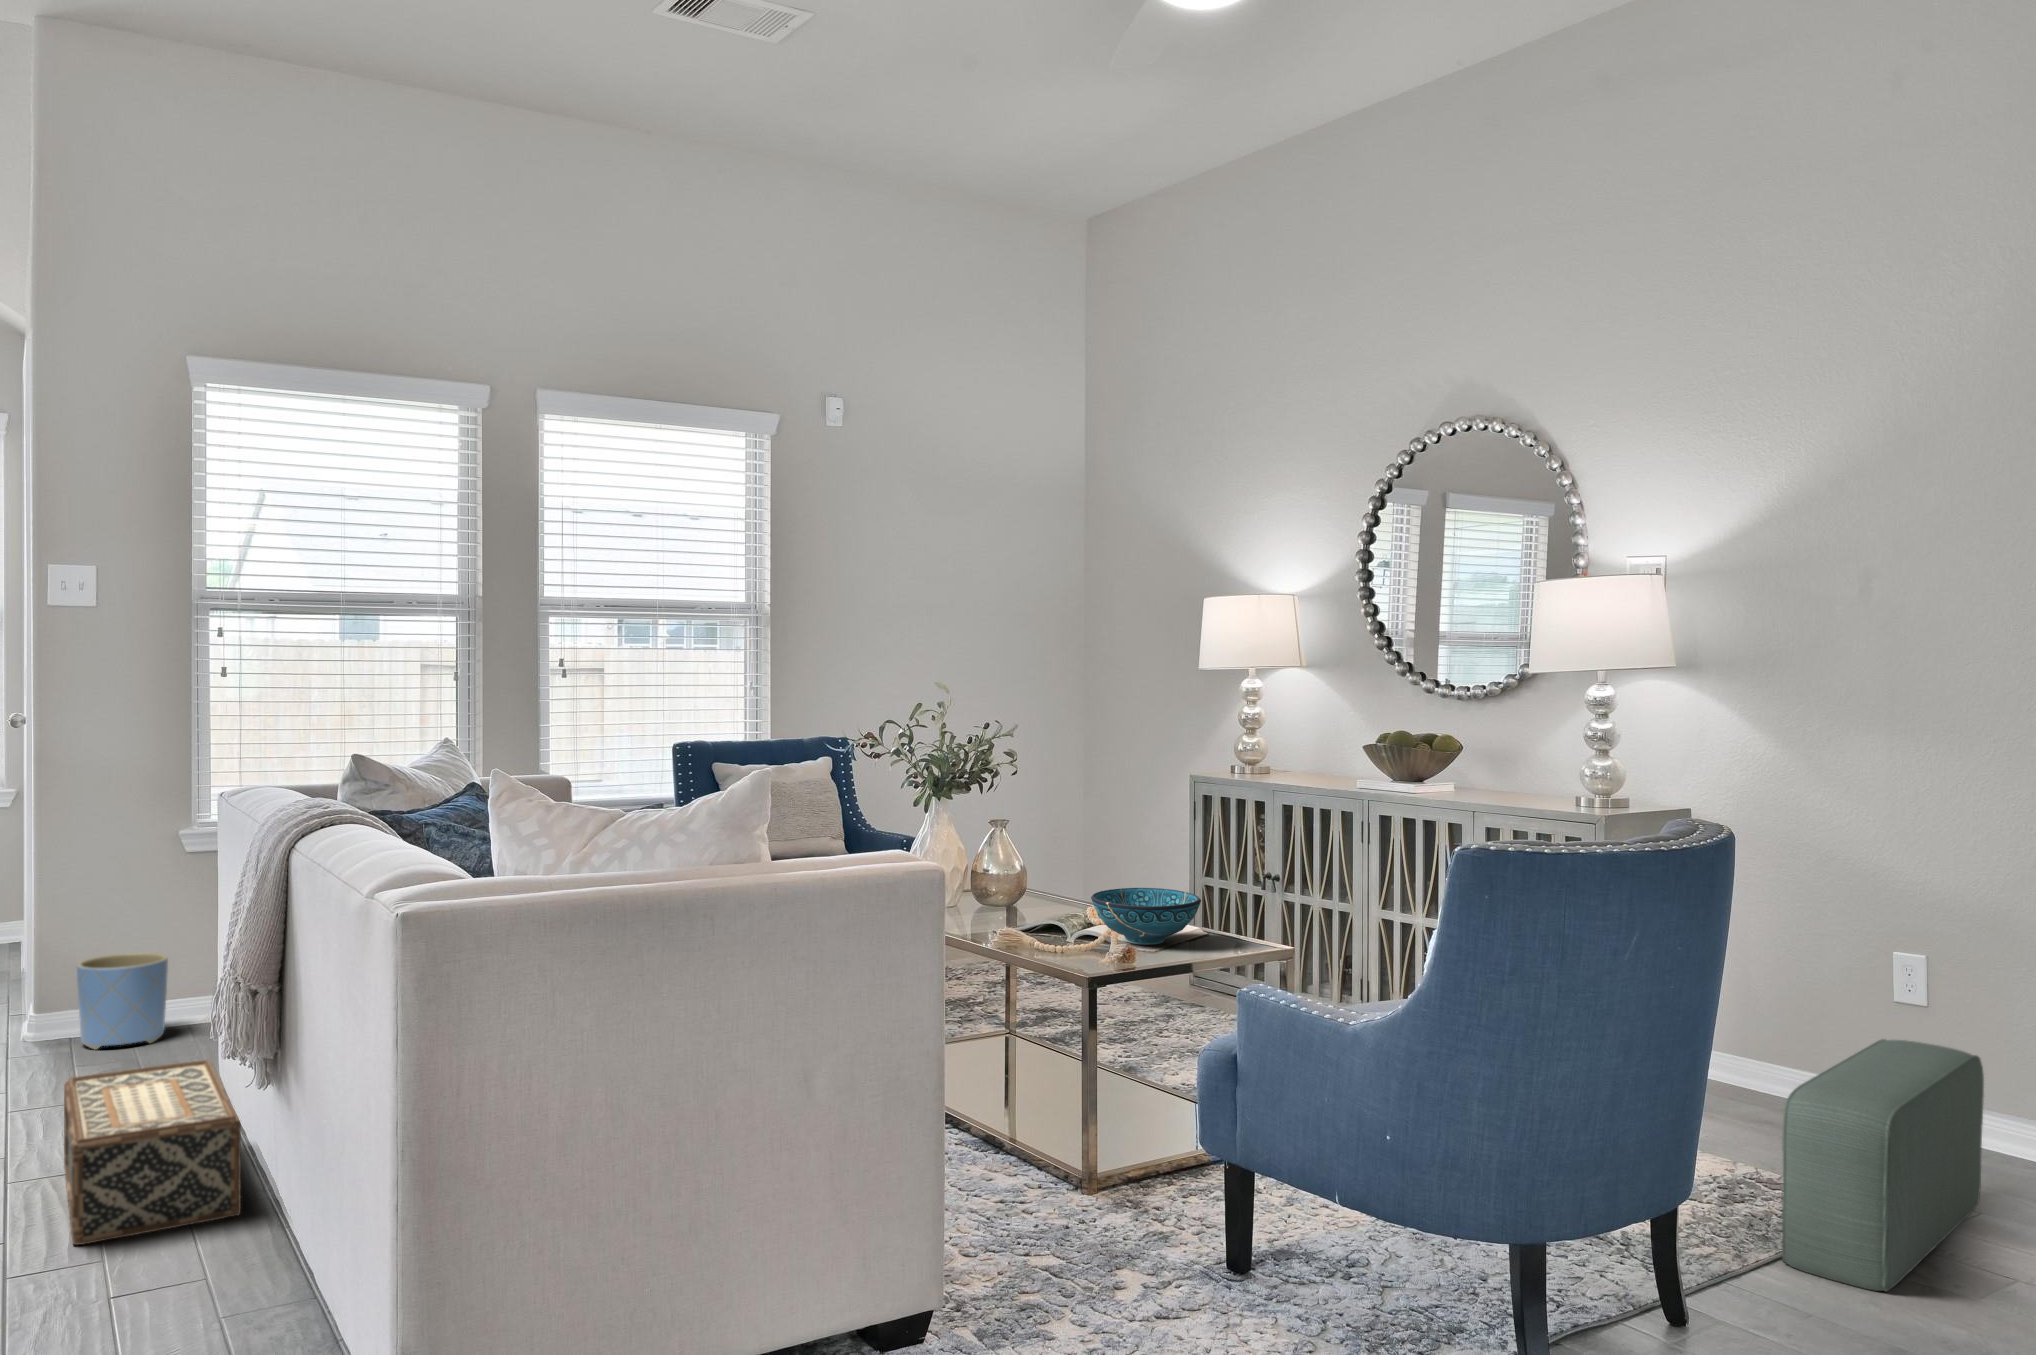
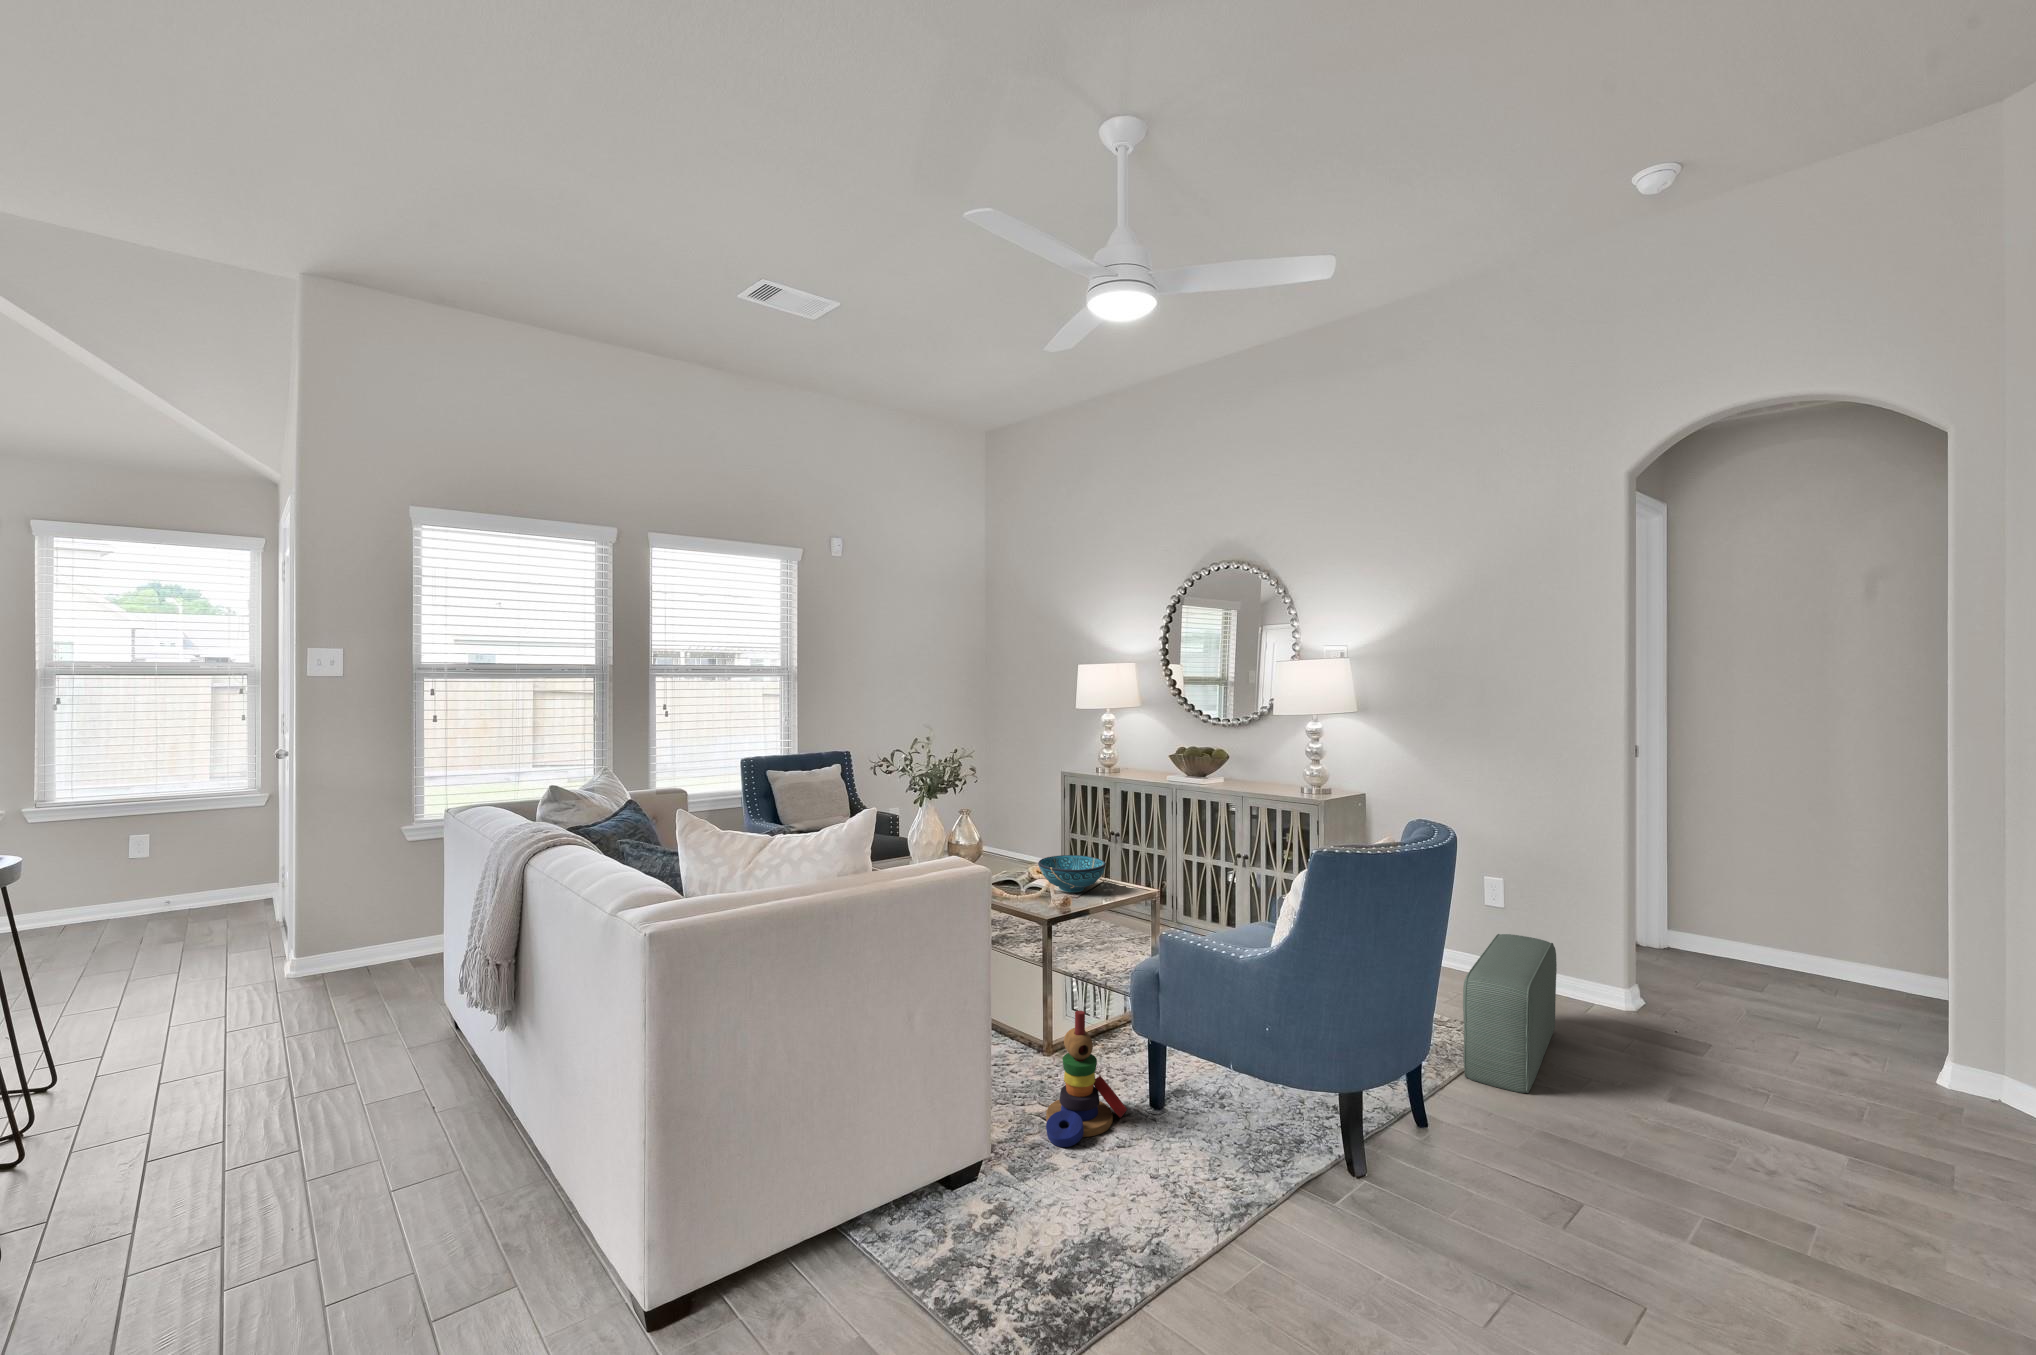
planter: present [77,952,168,1049] -> none [330,911,397,981]
woven basket: present [64,1060,241,1245] -> none [335,997,475,1147]
stacking toy: none [1048,1108,1185,1311] -> present [1046,1011,1127,1147]

